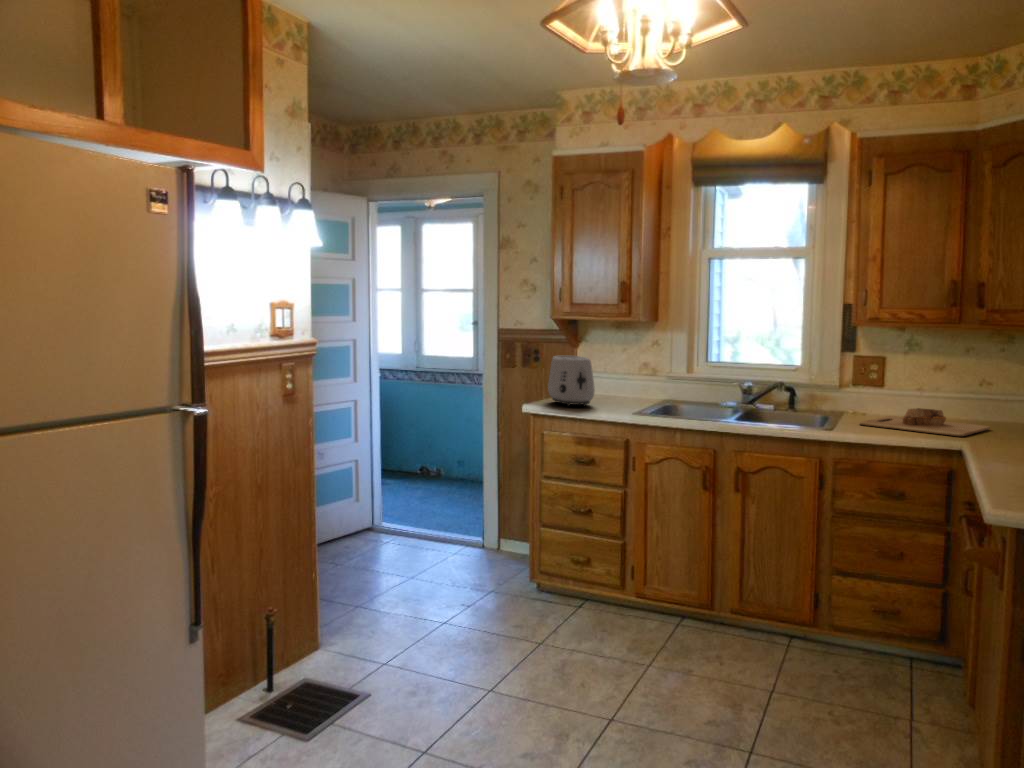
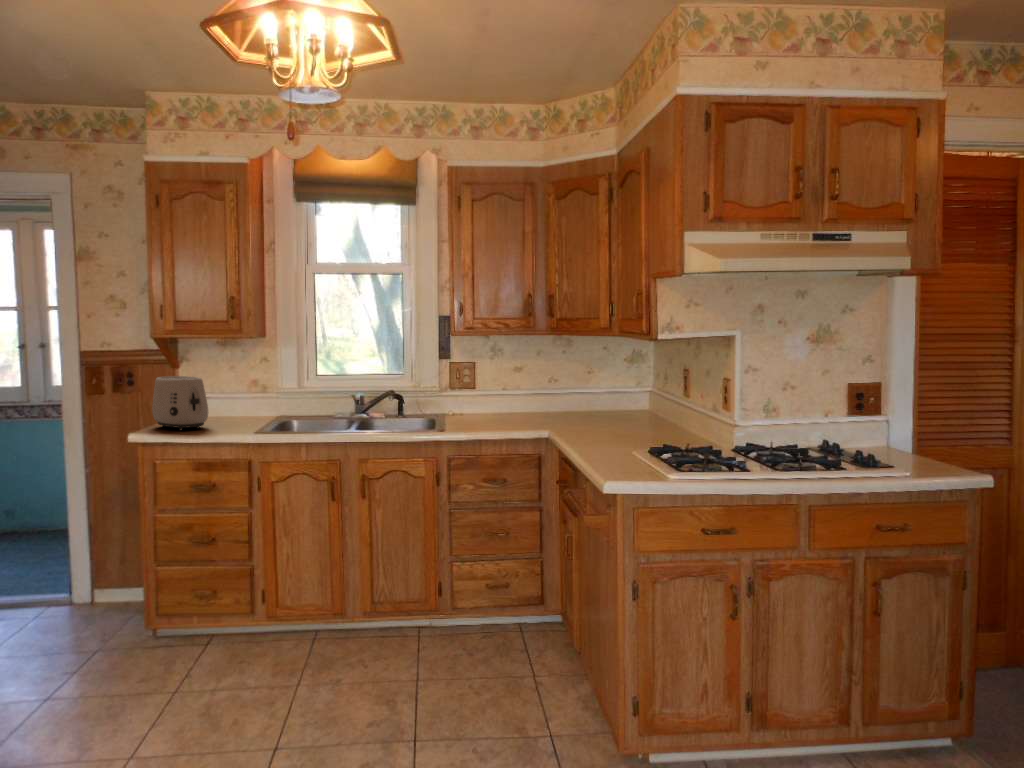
cutting board: present [859,408,990,436] -> none [466,405,563,426]

